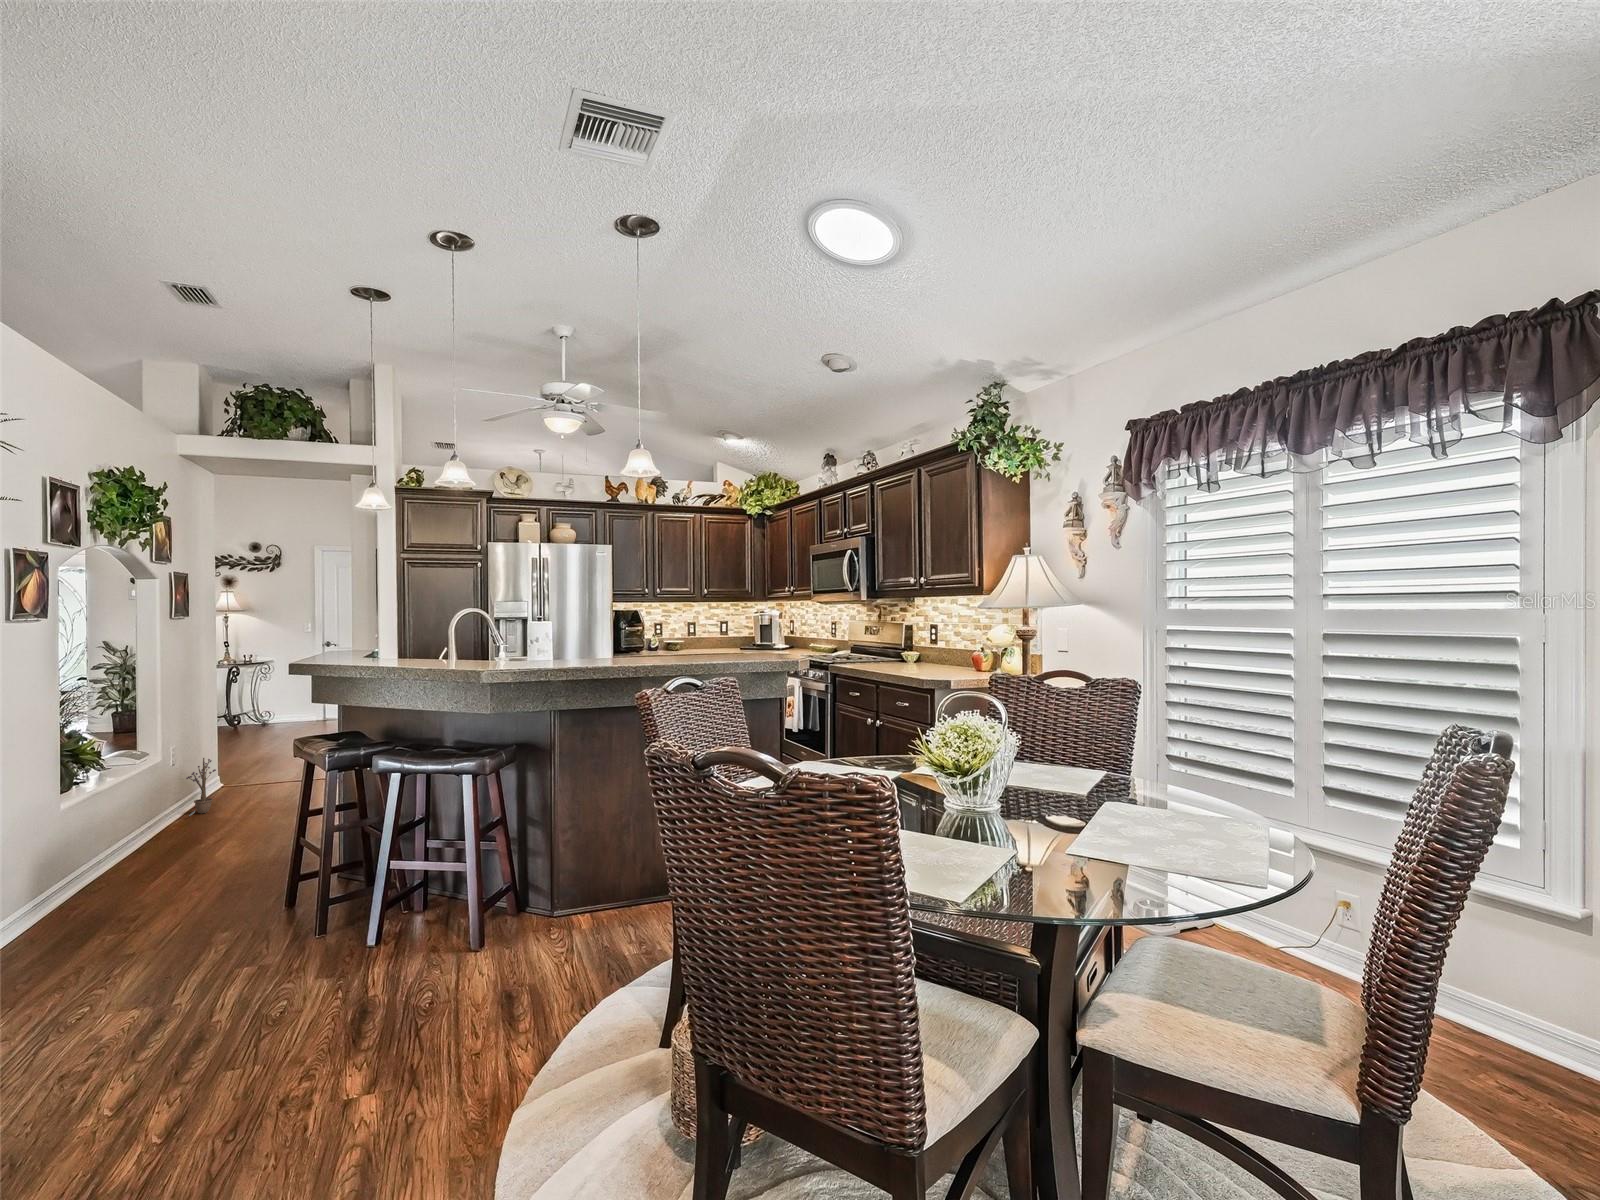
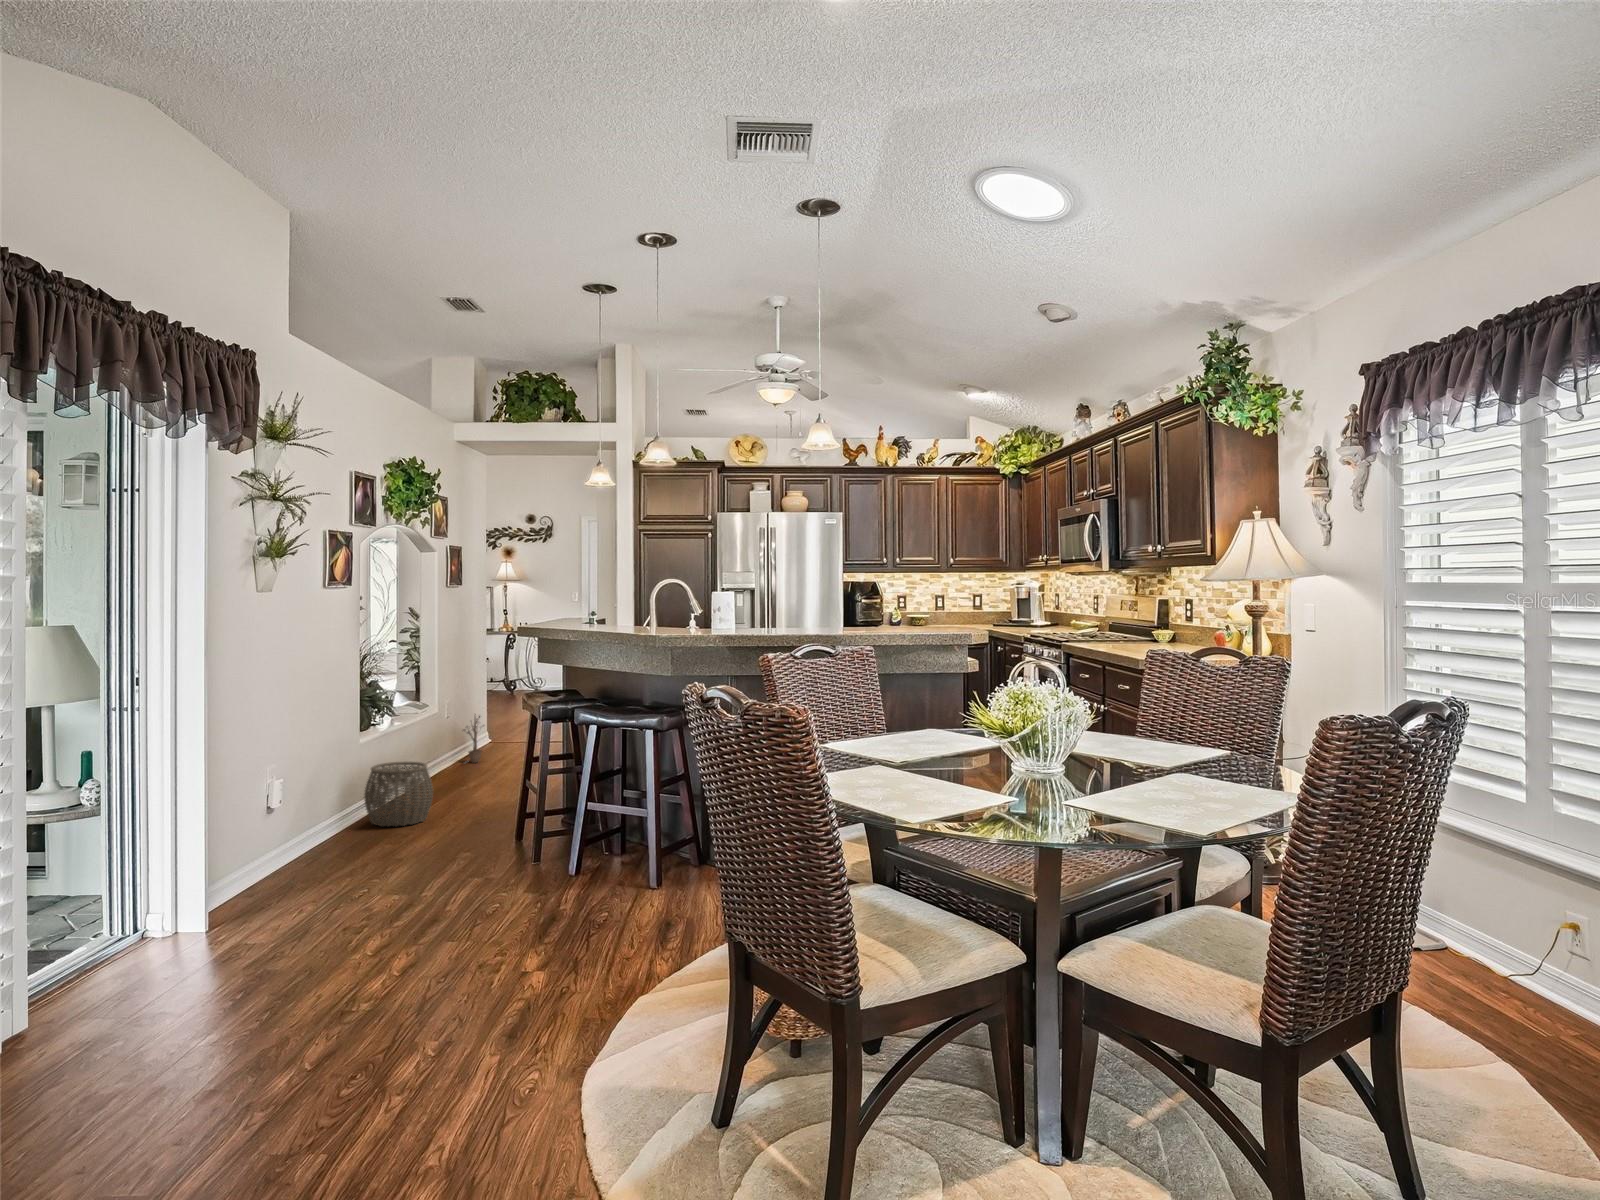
woven basket: none [55,825,160,912] -> present [364,762,433,826]

